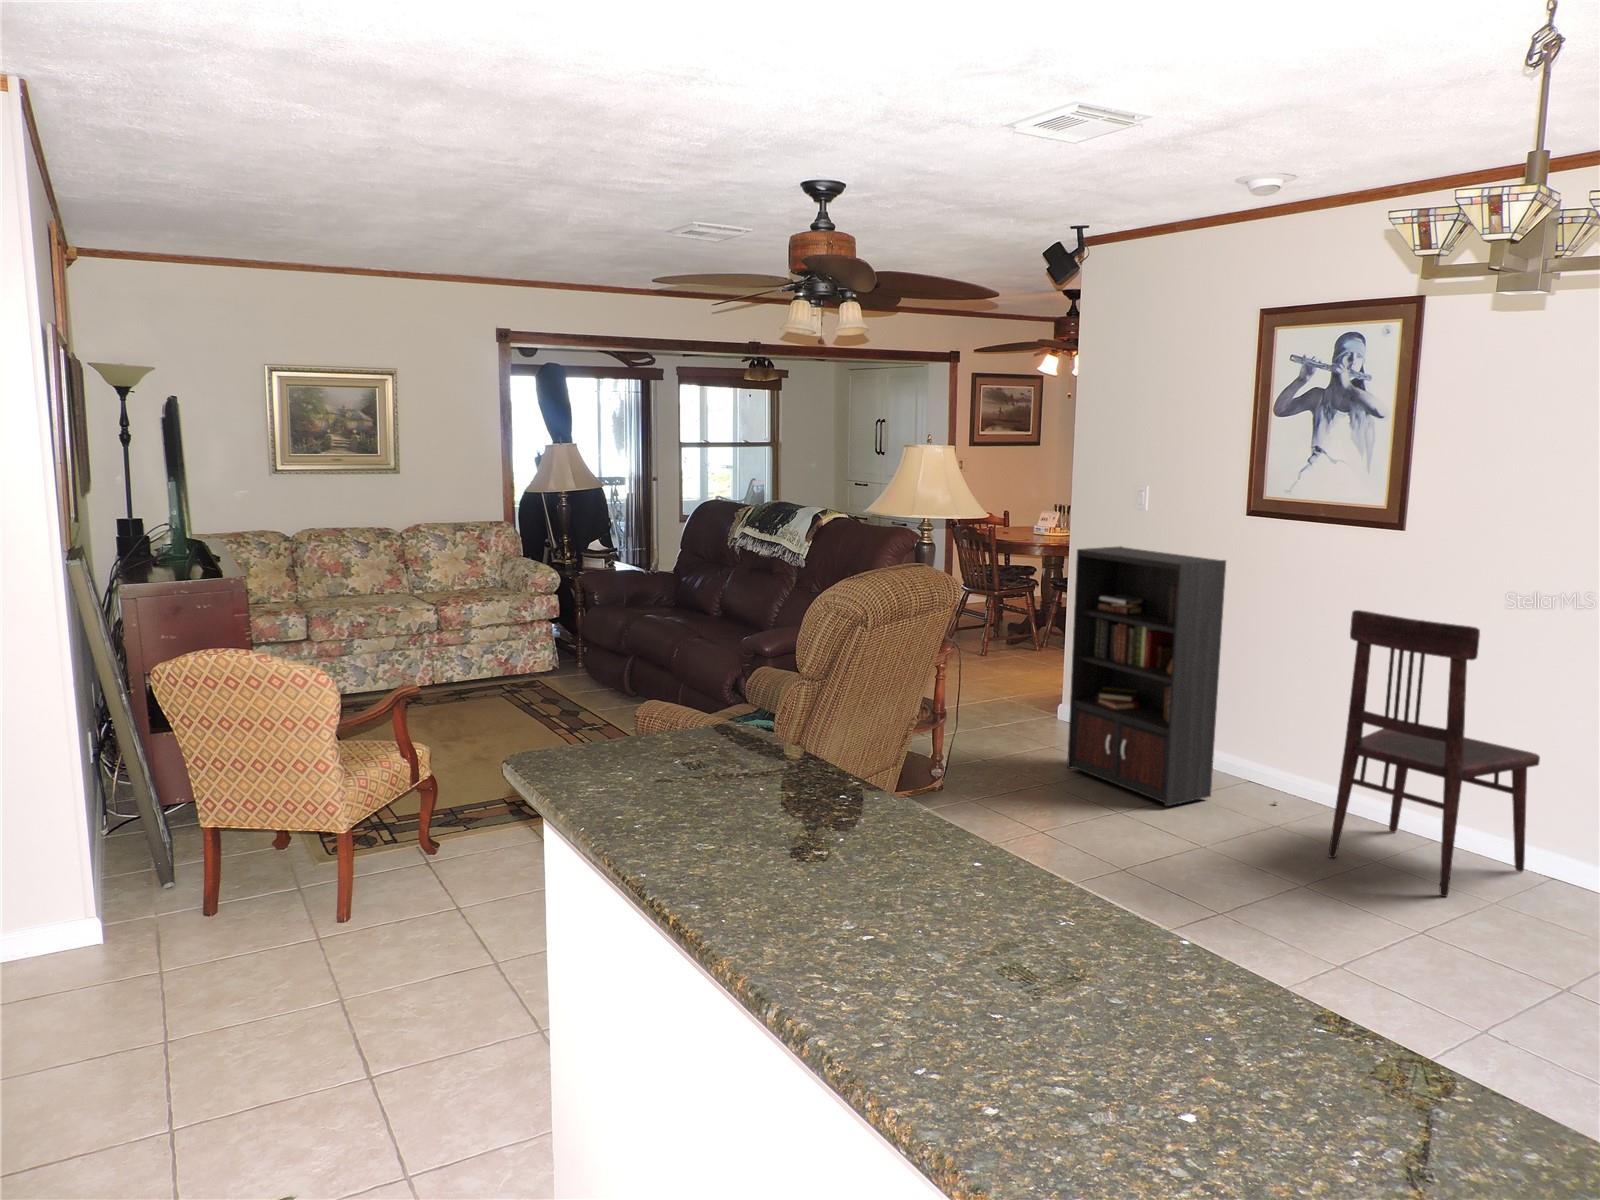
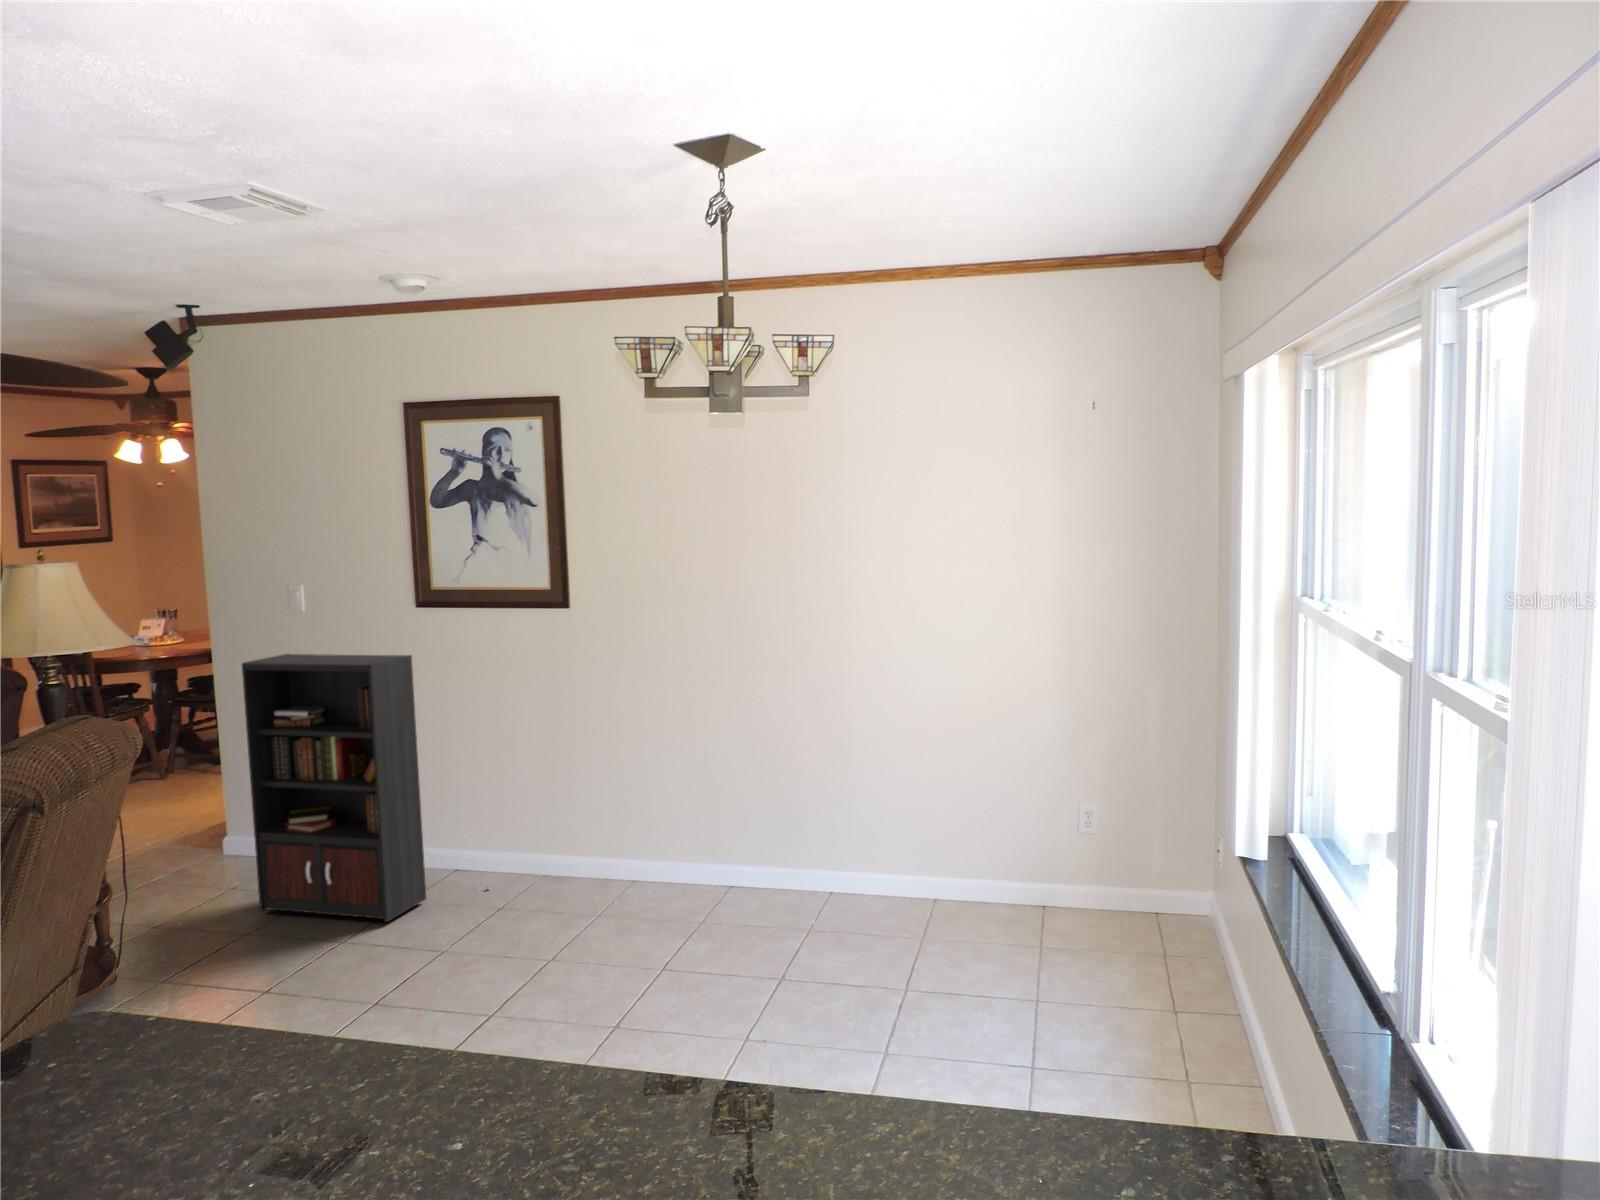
dining chair: present [1329,610,1540,897] -> none [546,687,704,931]

